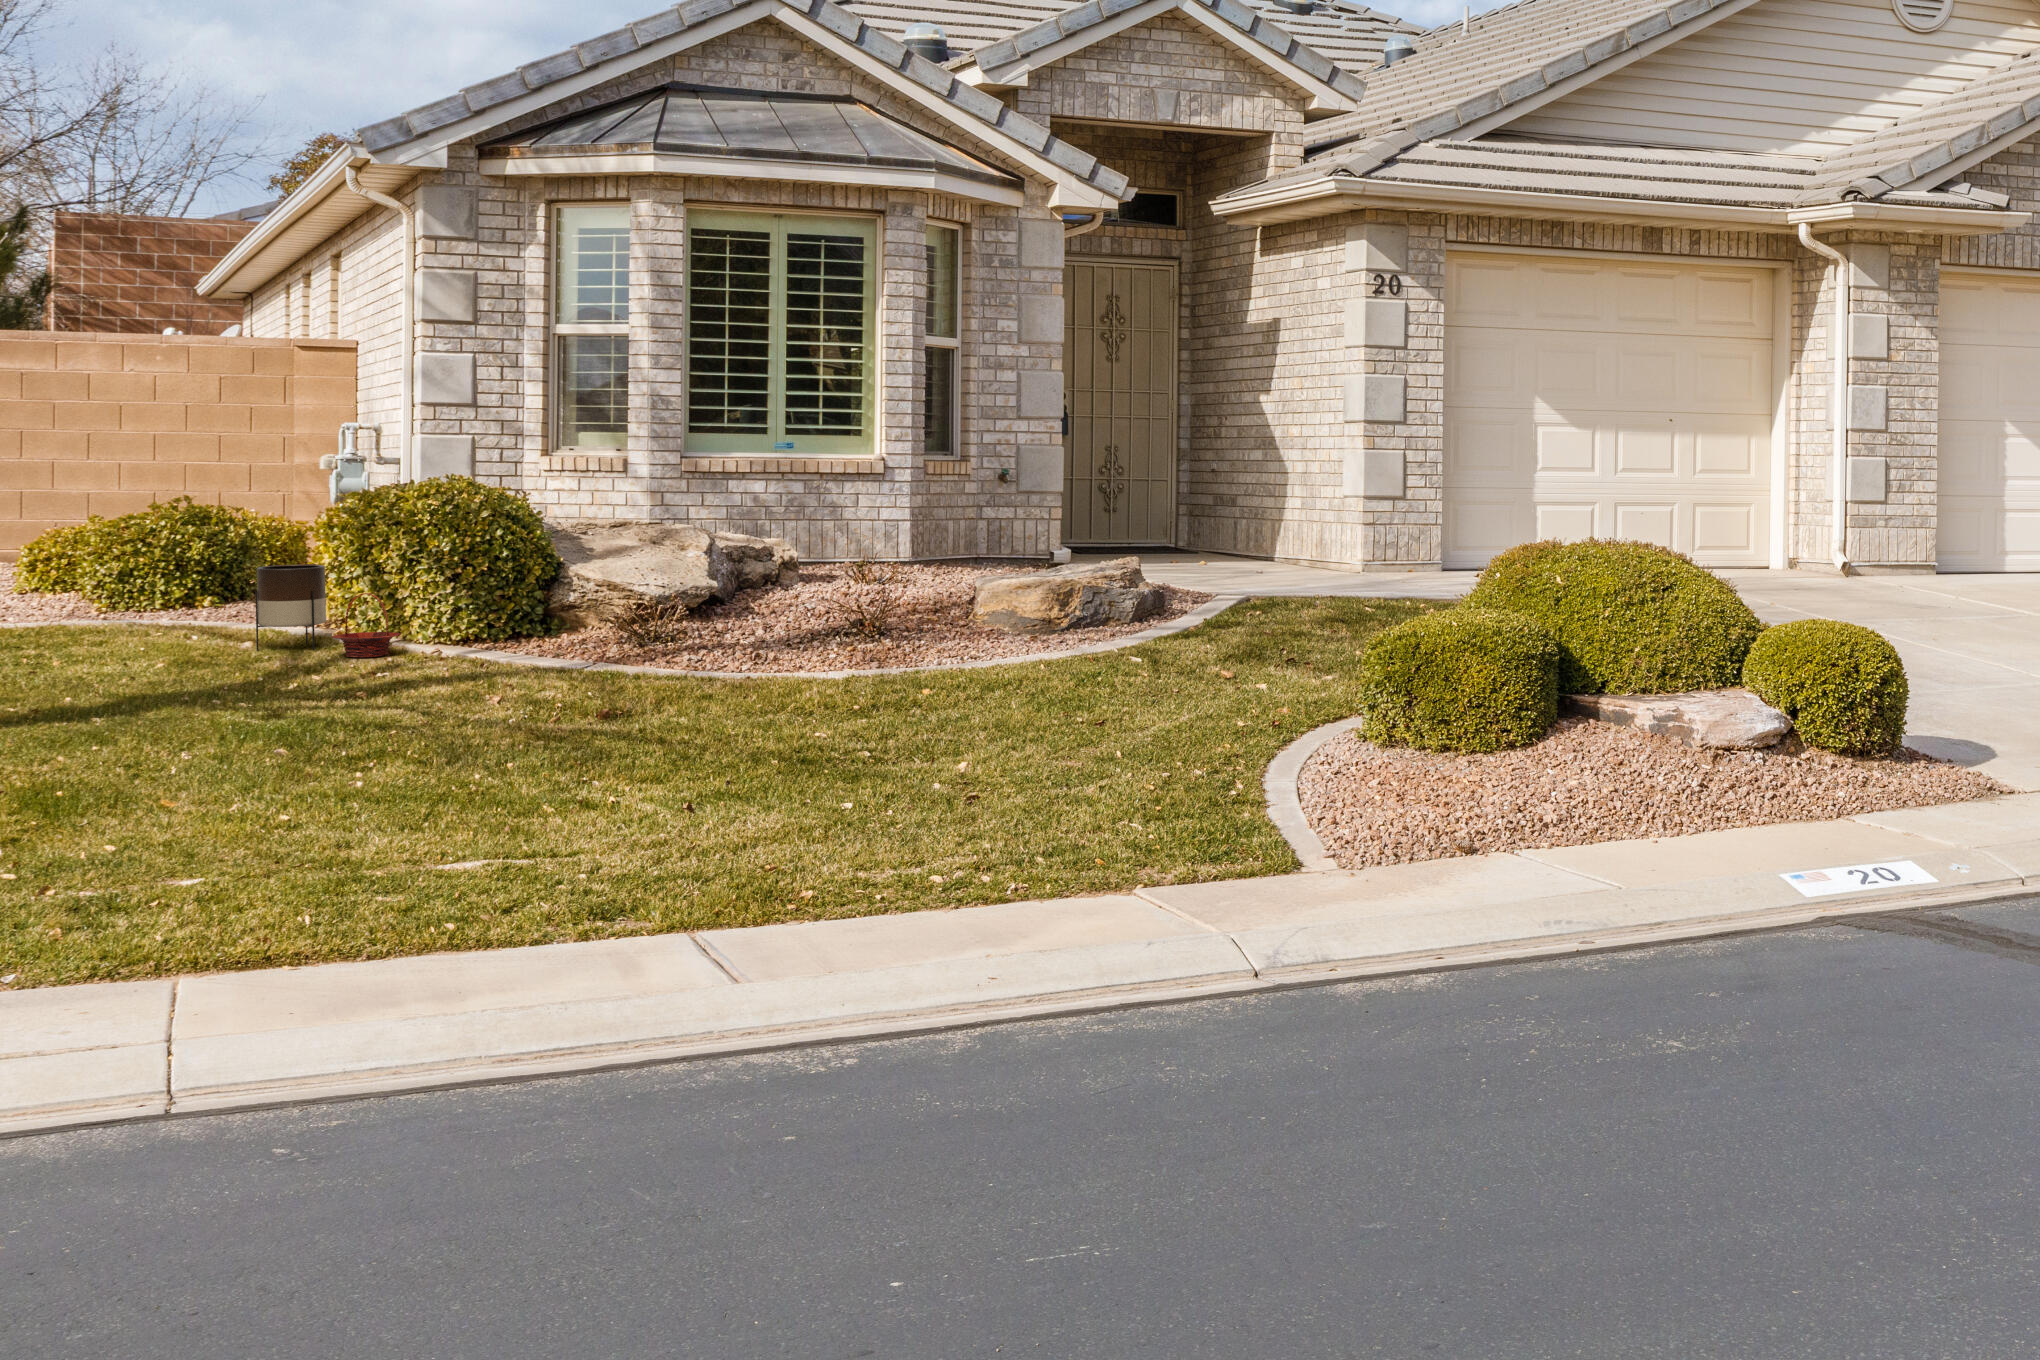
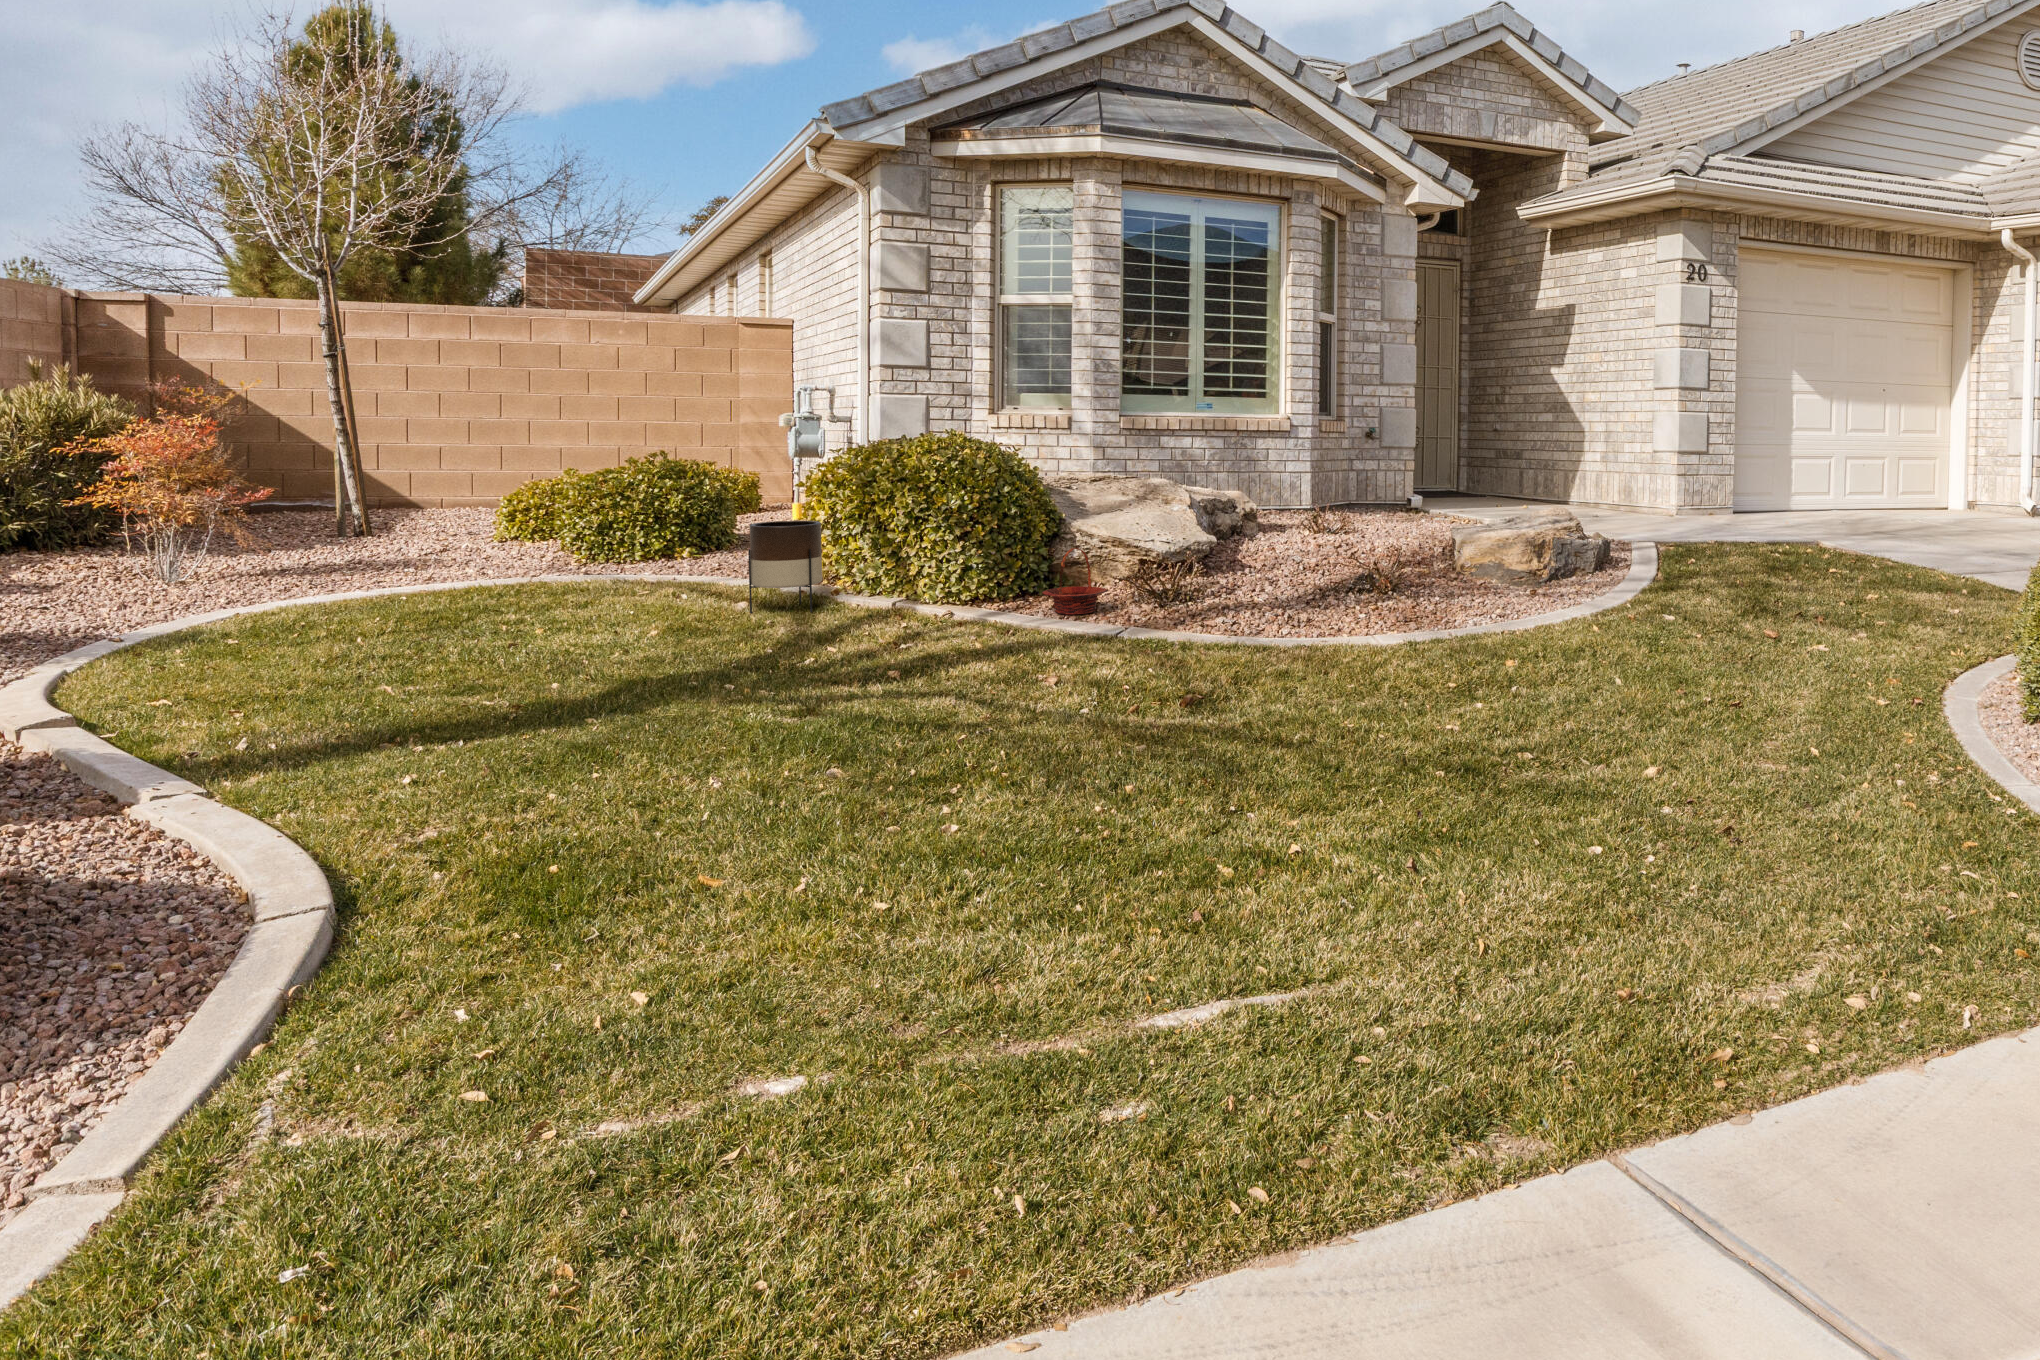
basket: present [332,593,401,658] -> present [1042,548,1108,615]

